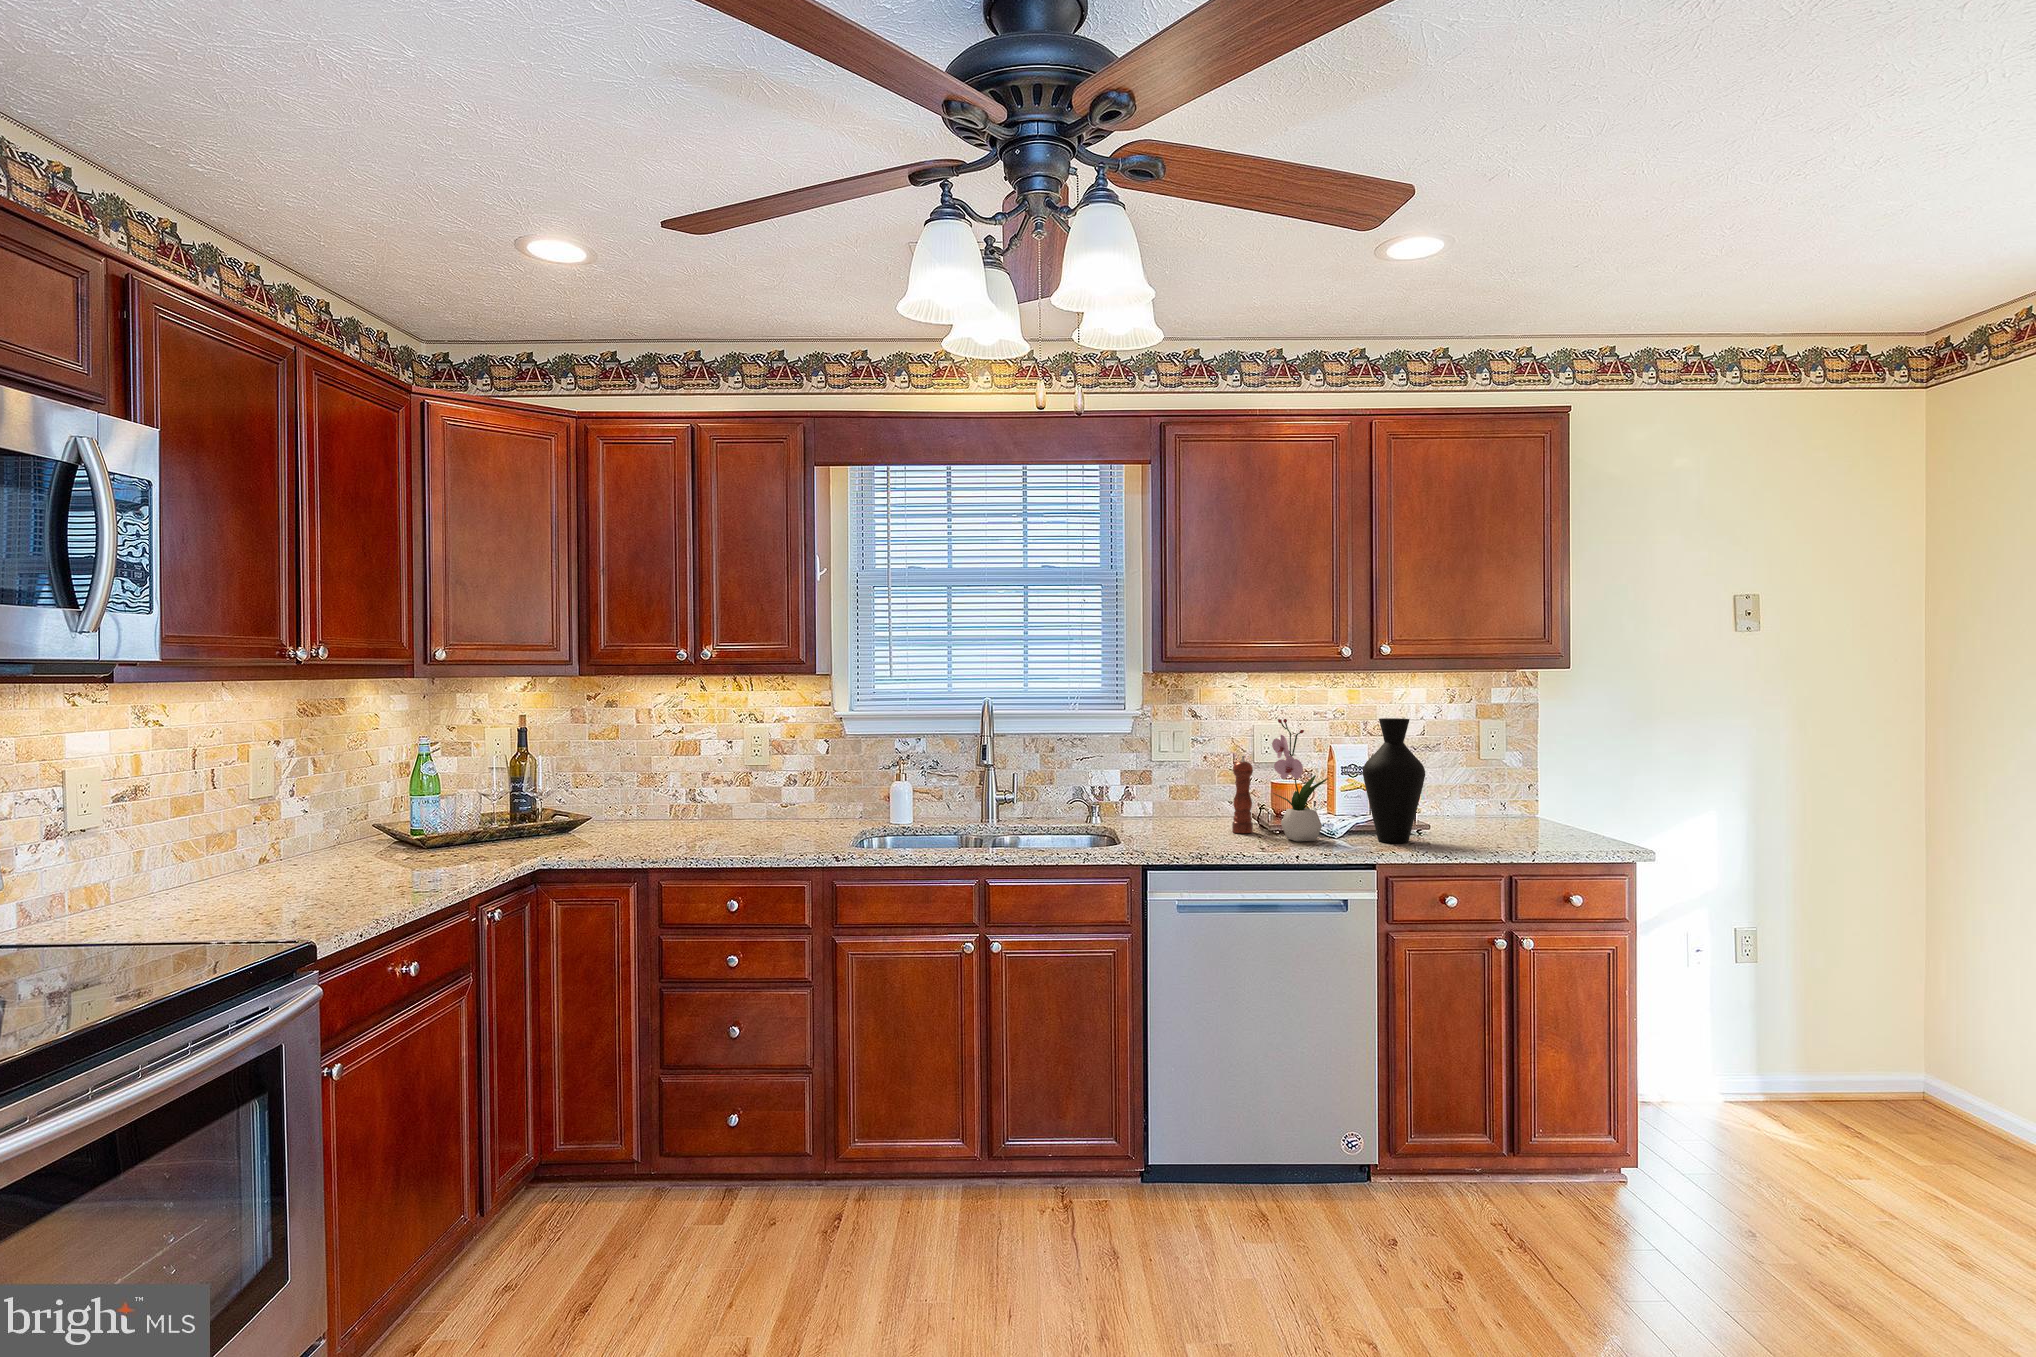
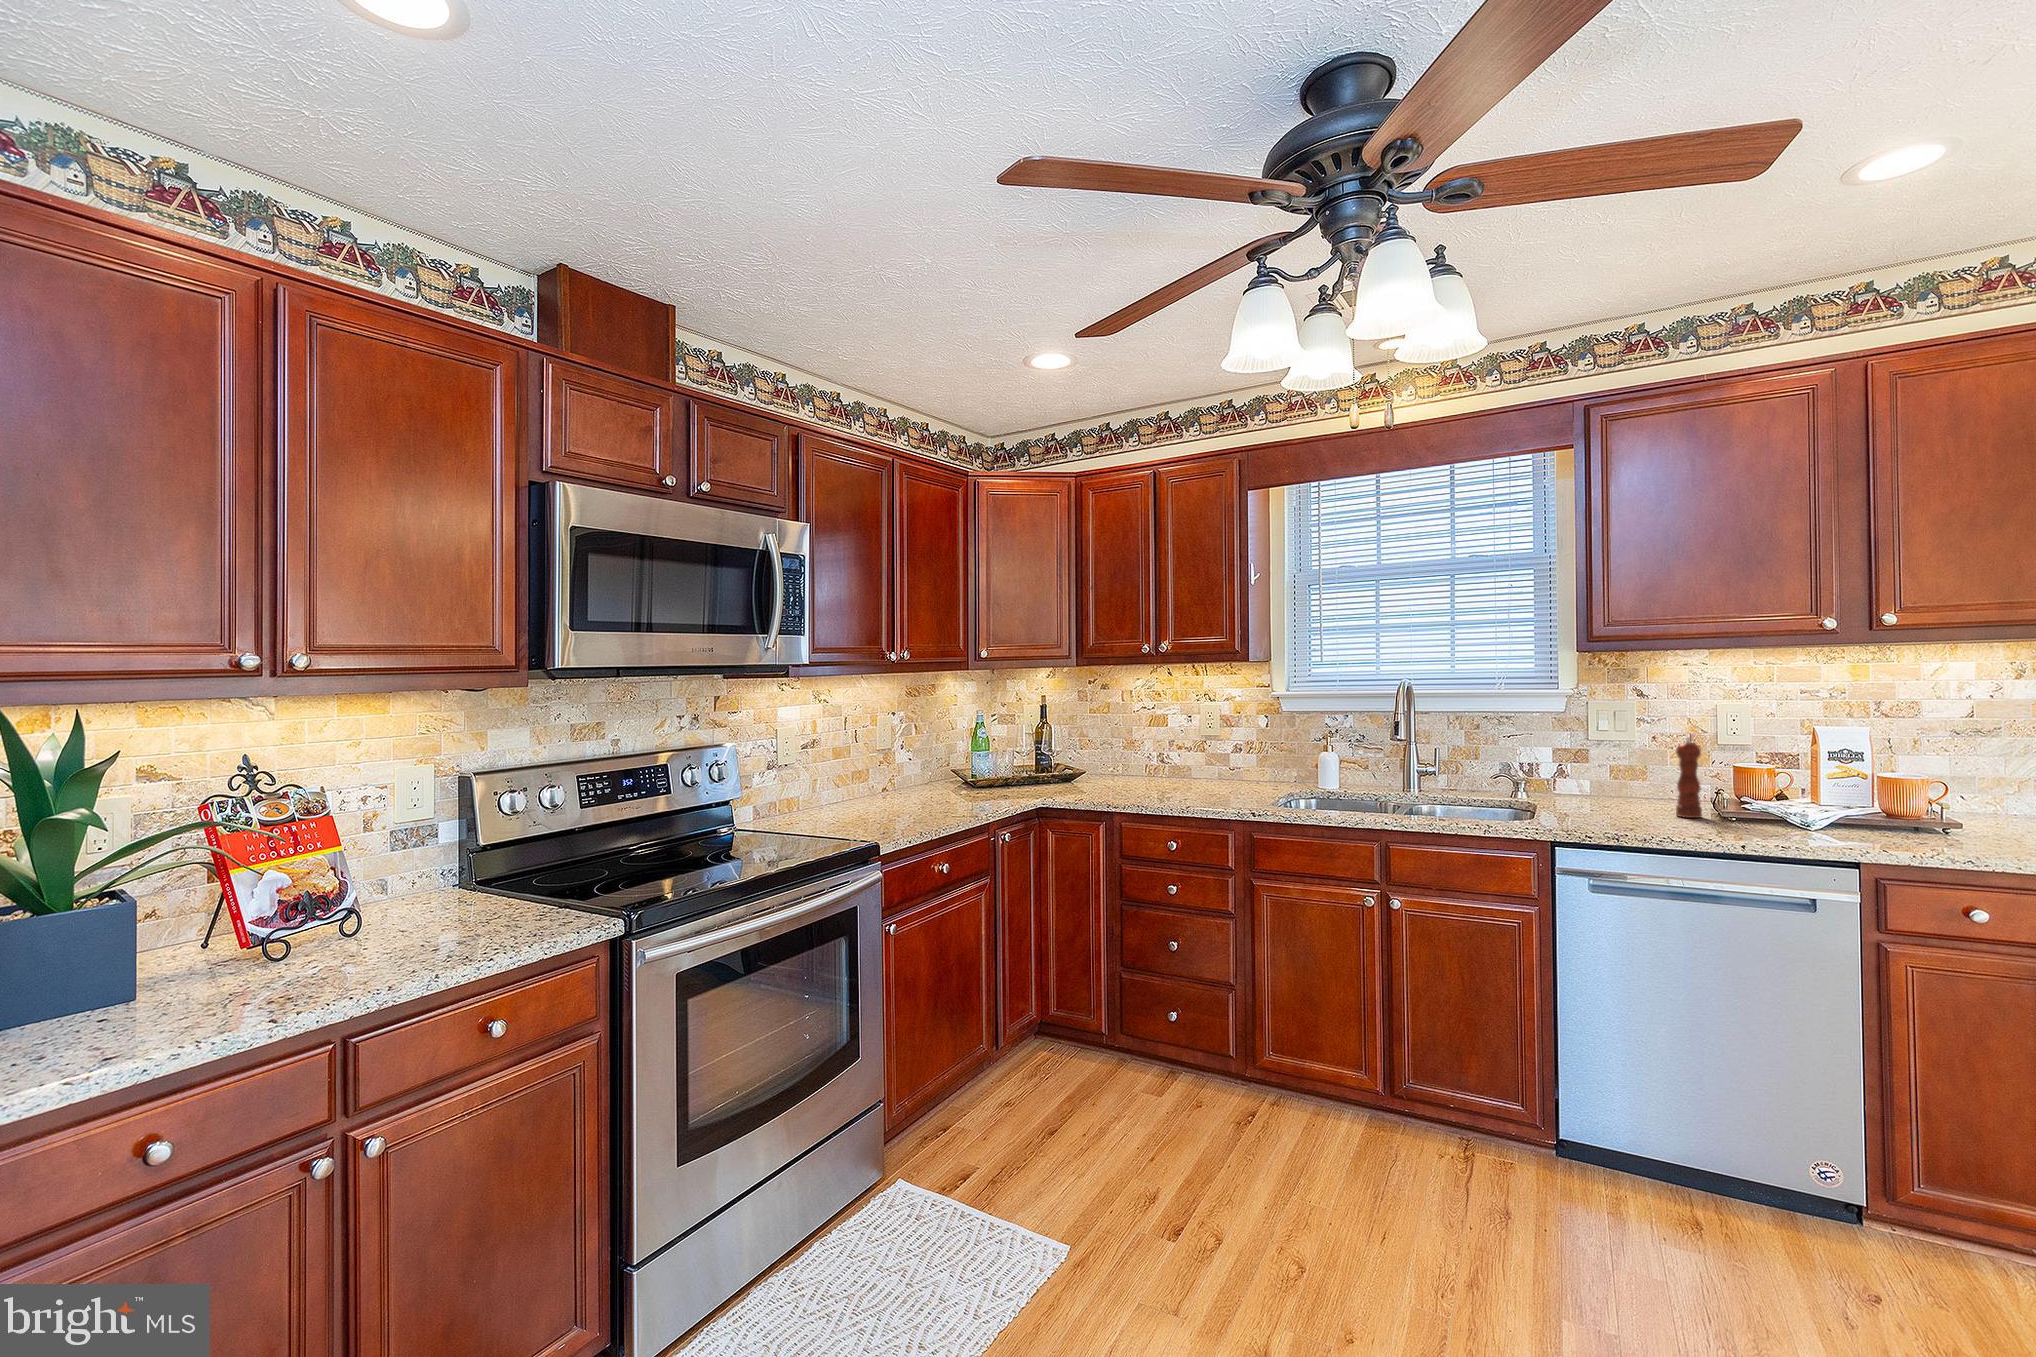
vase: present [1363,718,1425,843] -> none [1846,698,1941,841]
flower arrangement: present [1272,719,1328,841] -> none [1720,698,1796,831]

